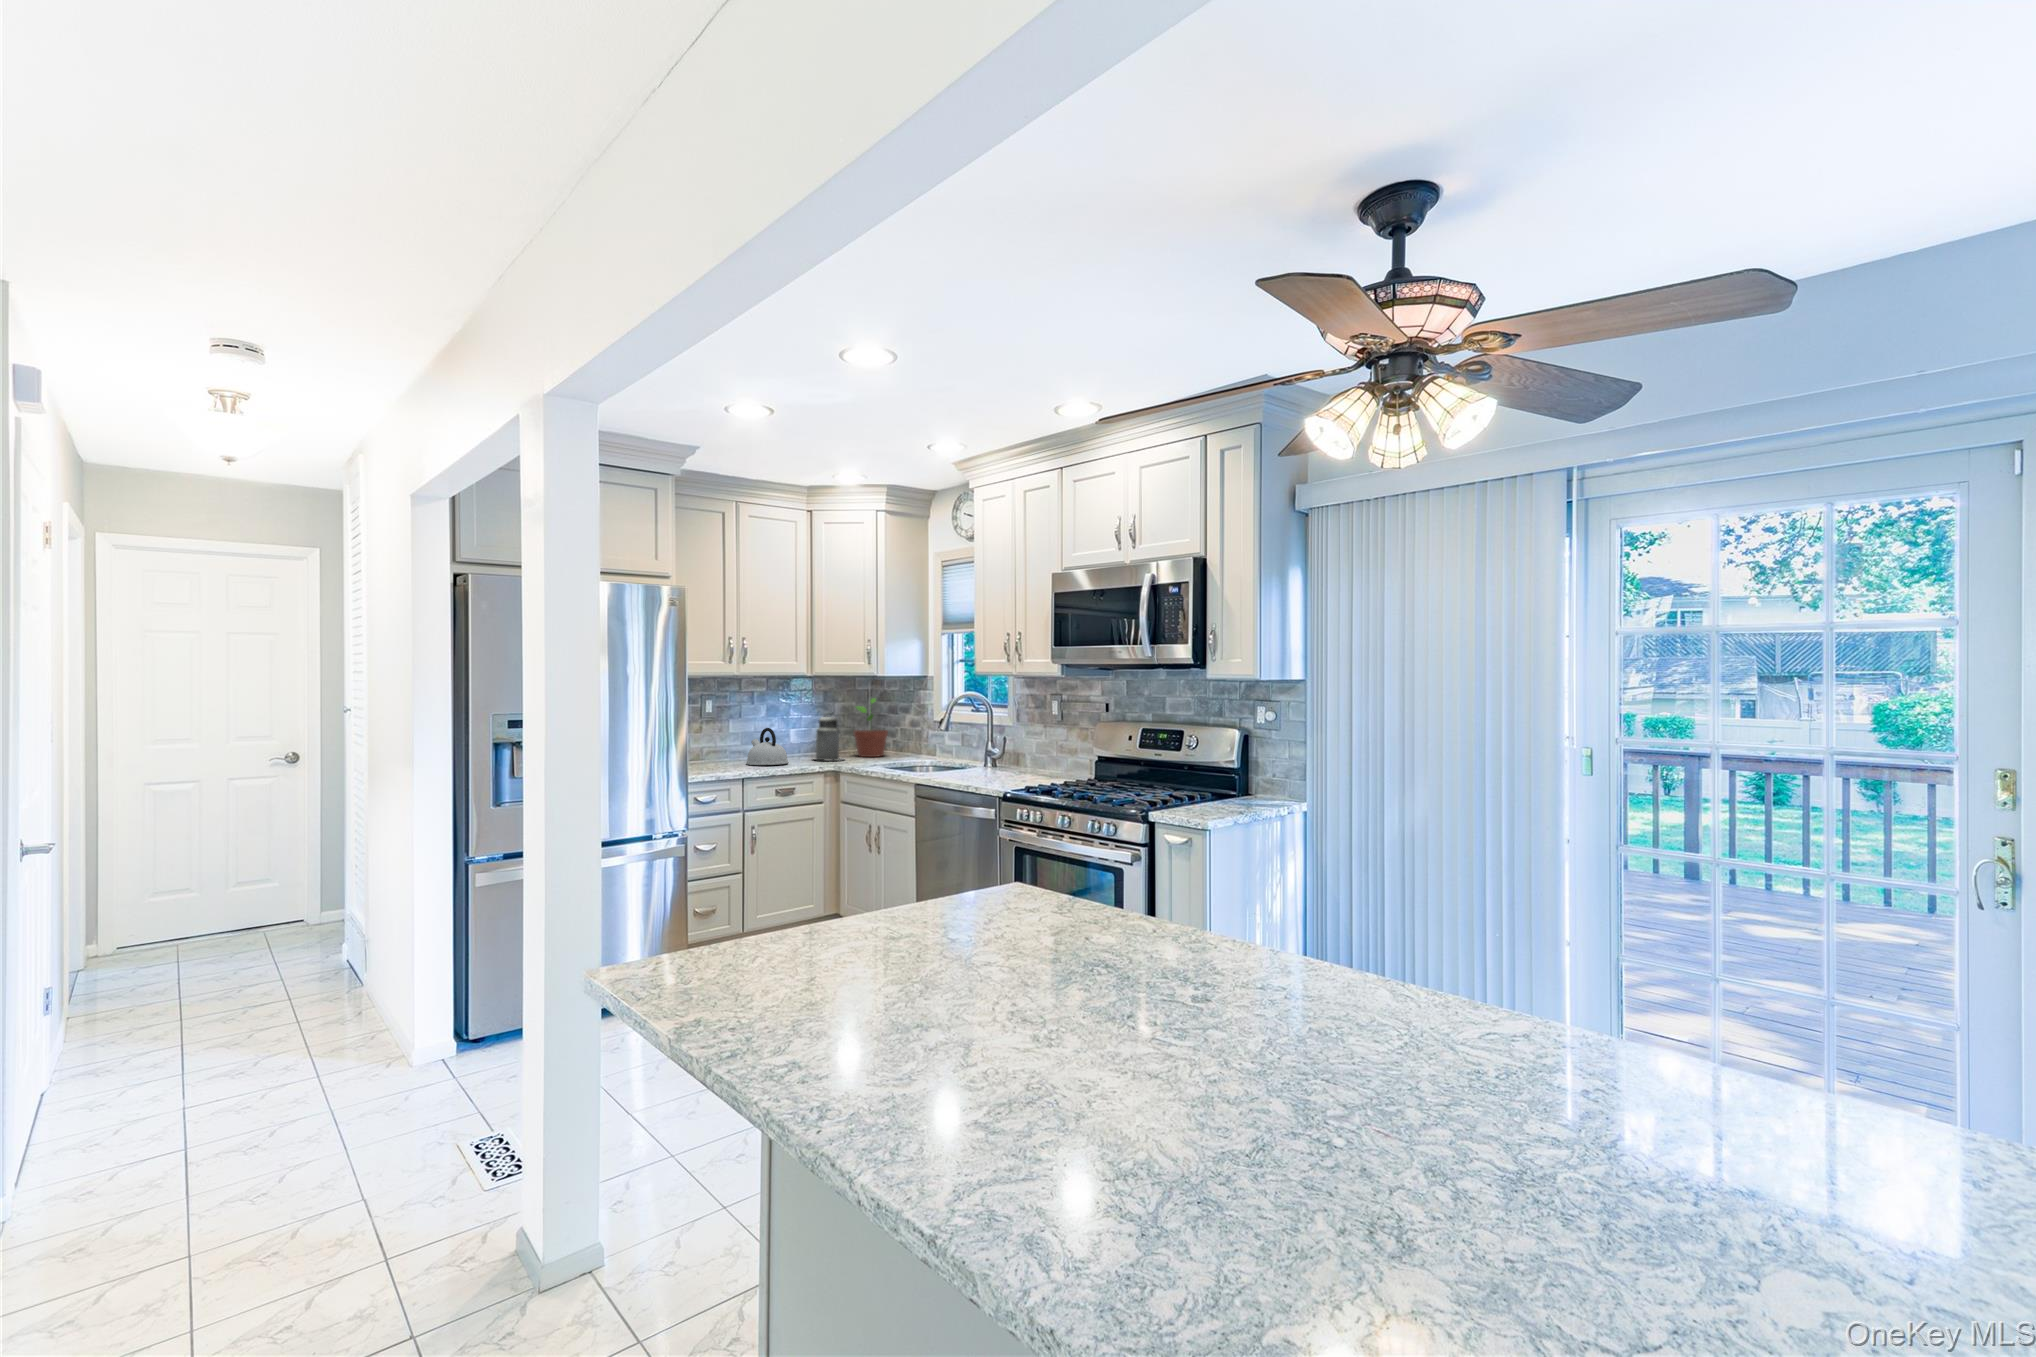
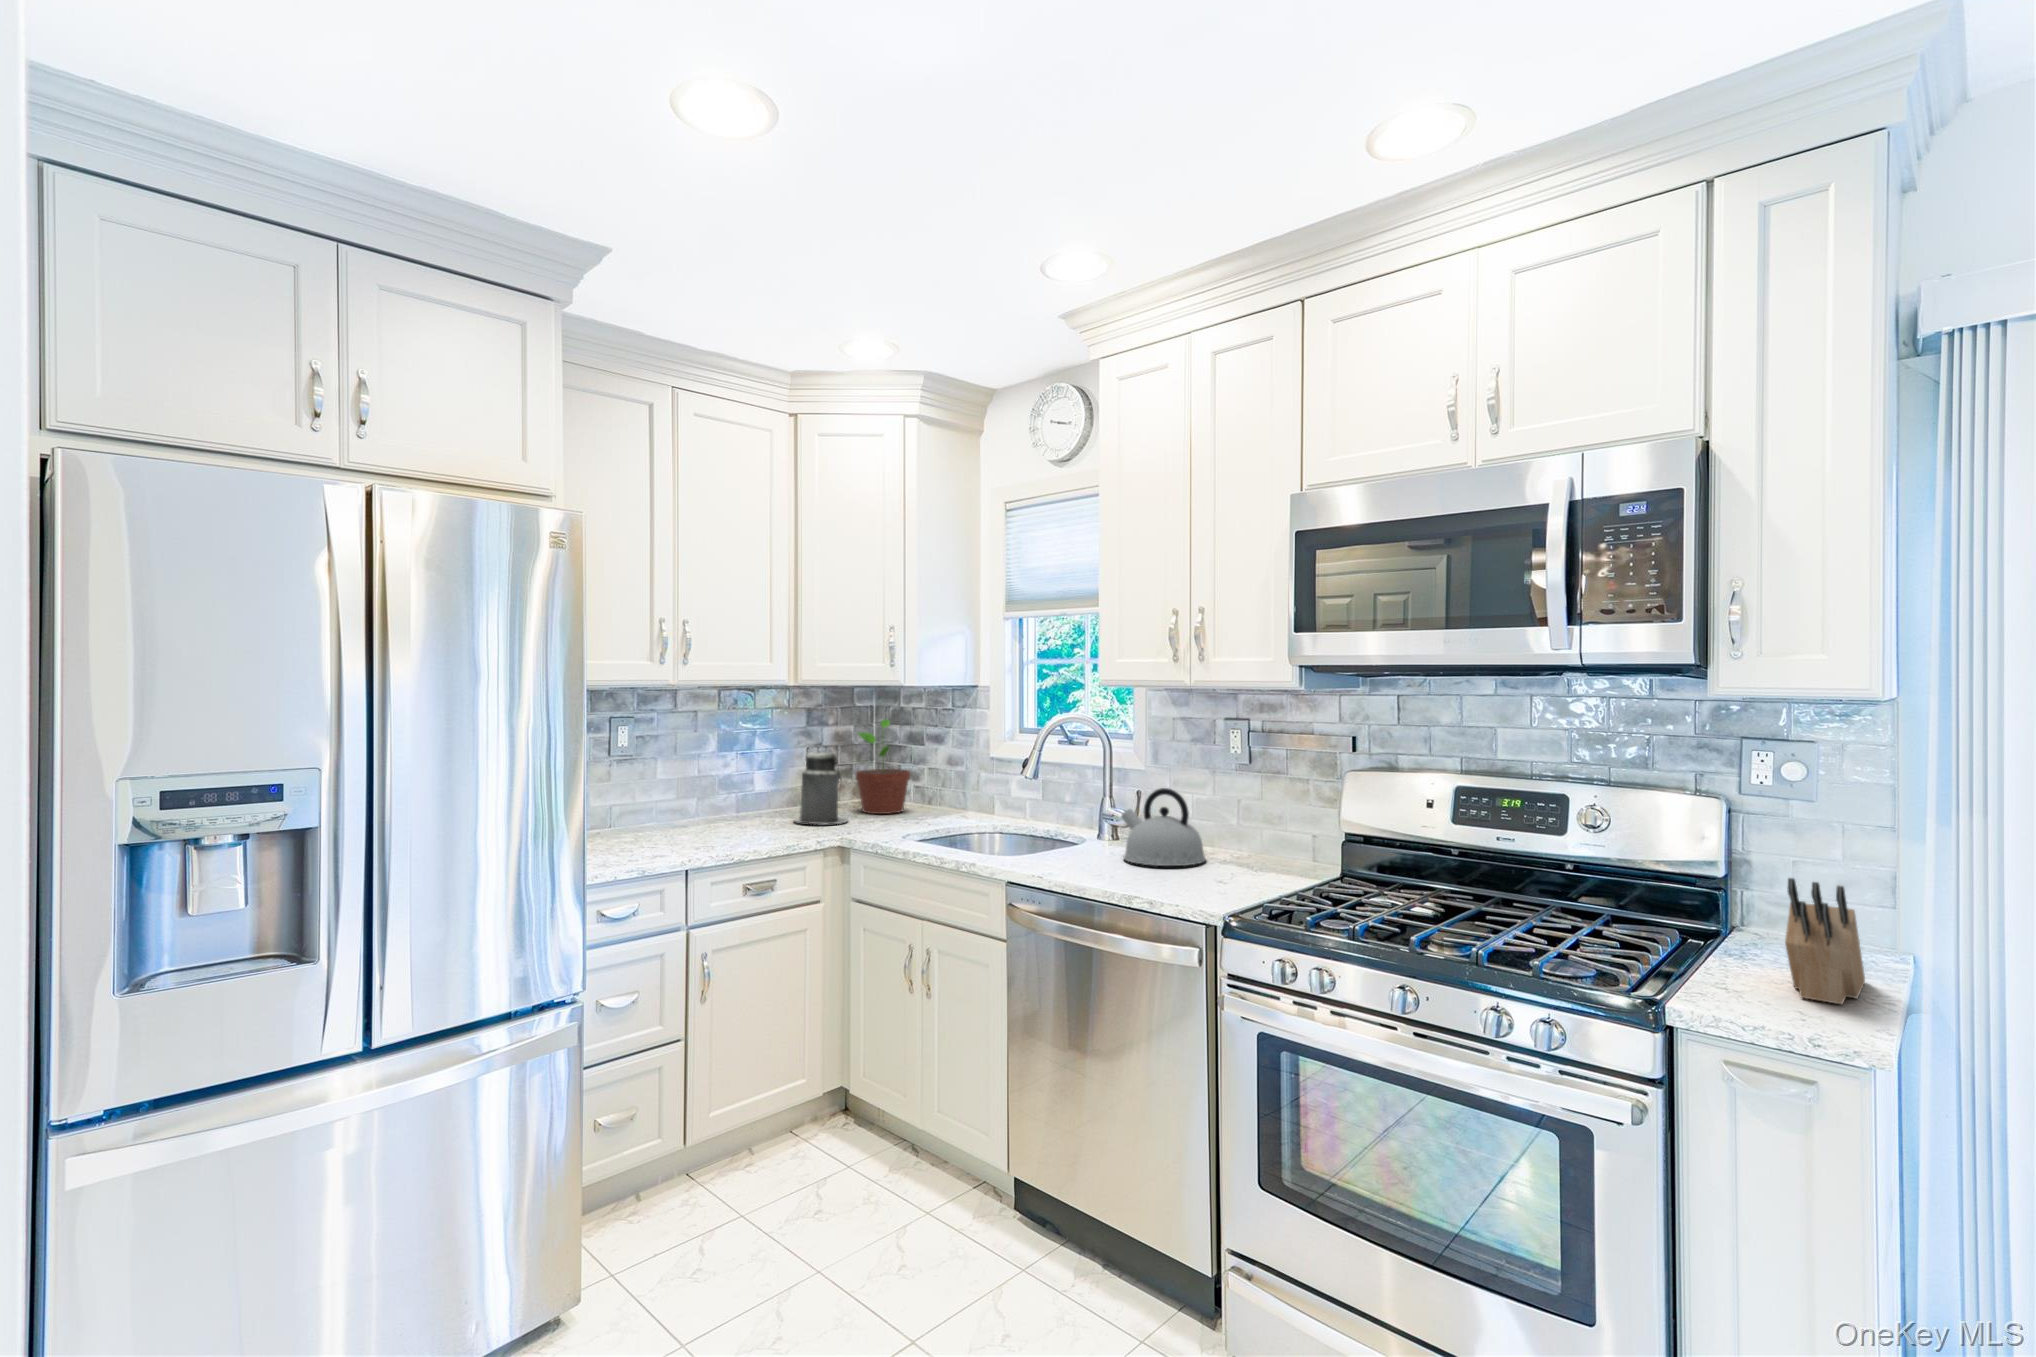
kettle: present [746,728,789,765] -> present [1121,788,1206,866]
knife block: none [1202,757,1257,813] -> present [1785,878,1865,1004]

